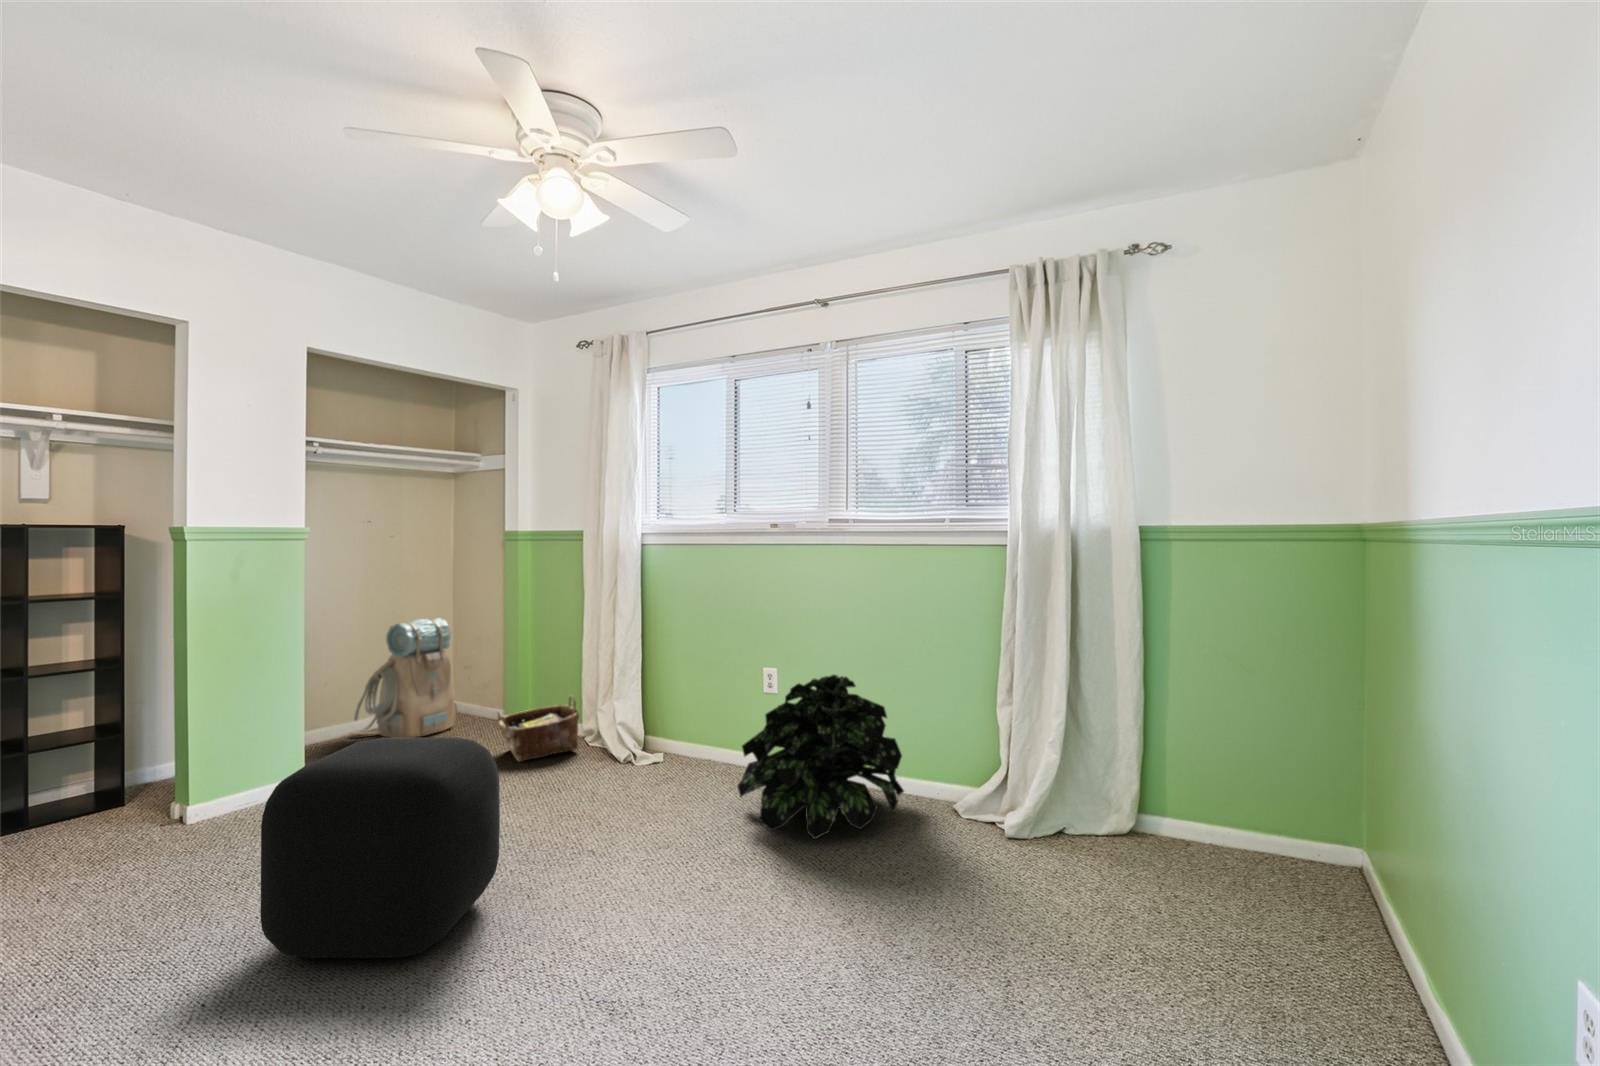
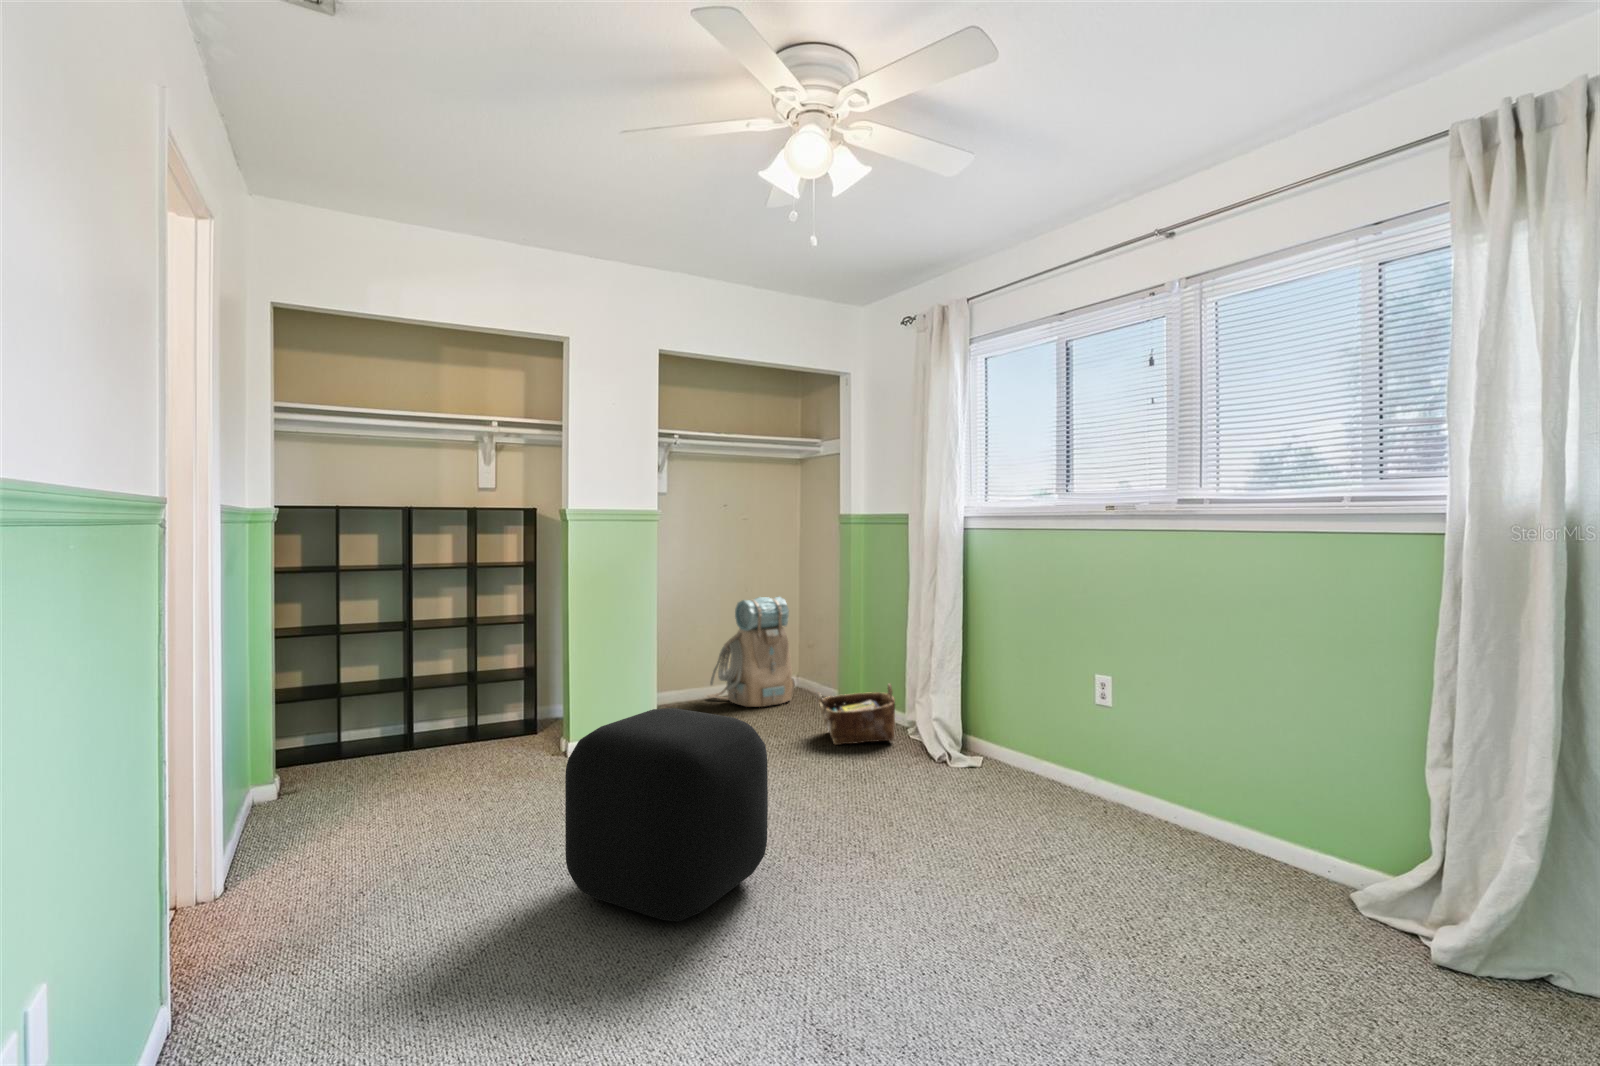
potted plant: present [737,674,904,839] -> none [1041,696,1273,902]

